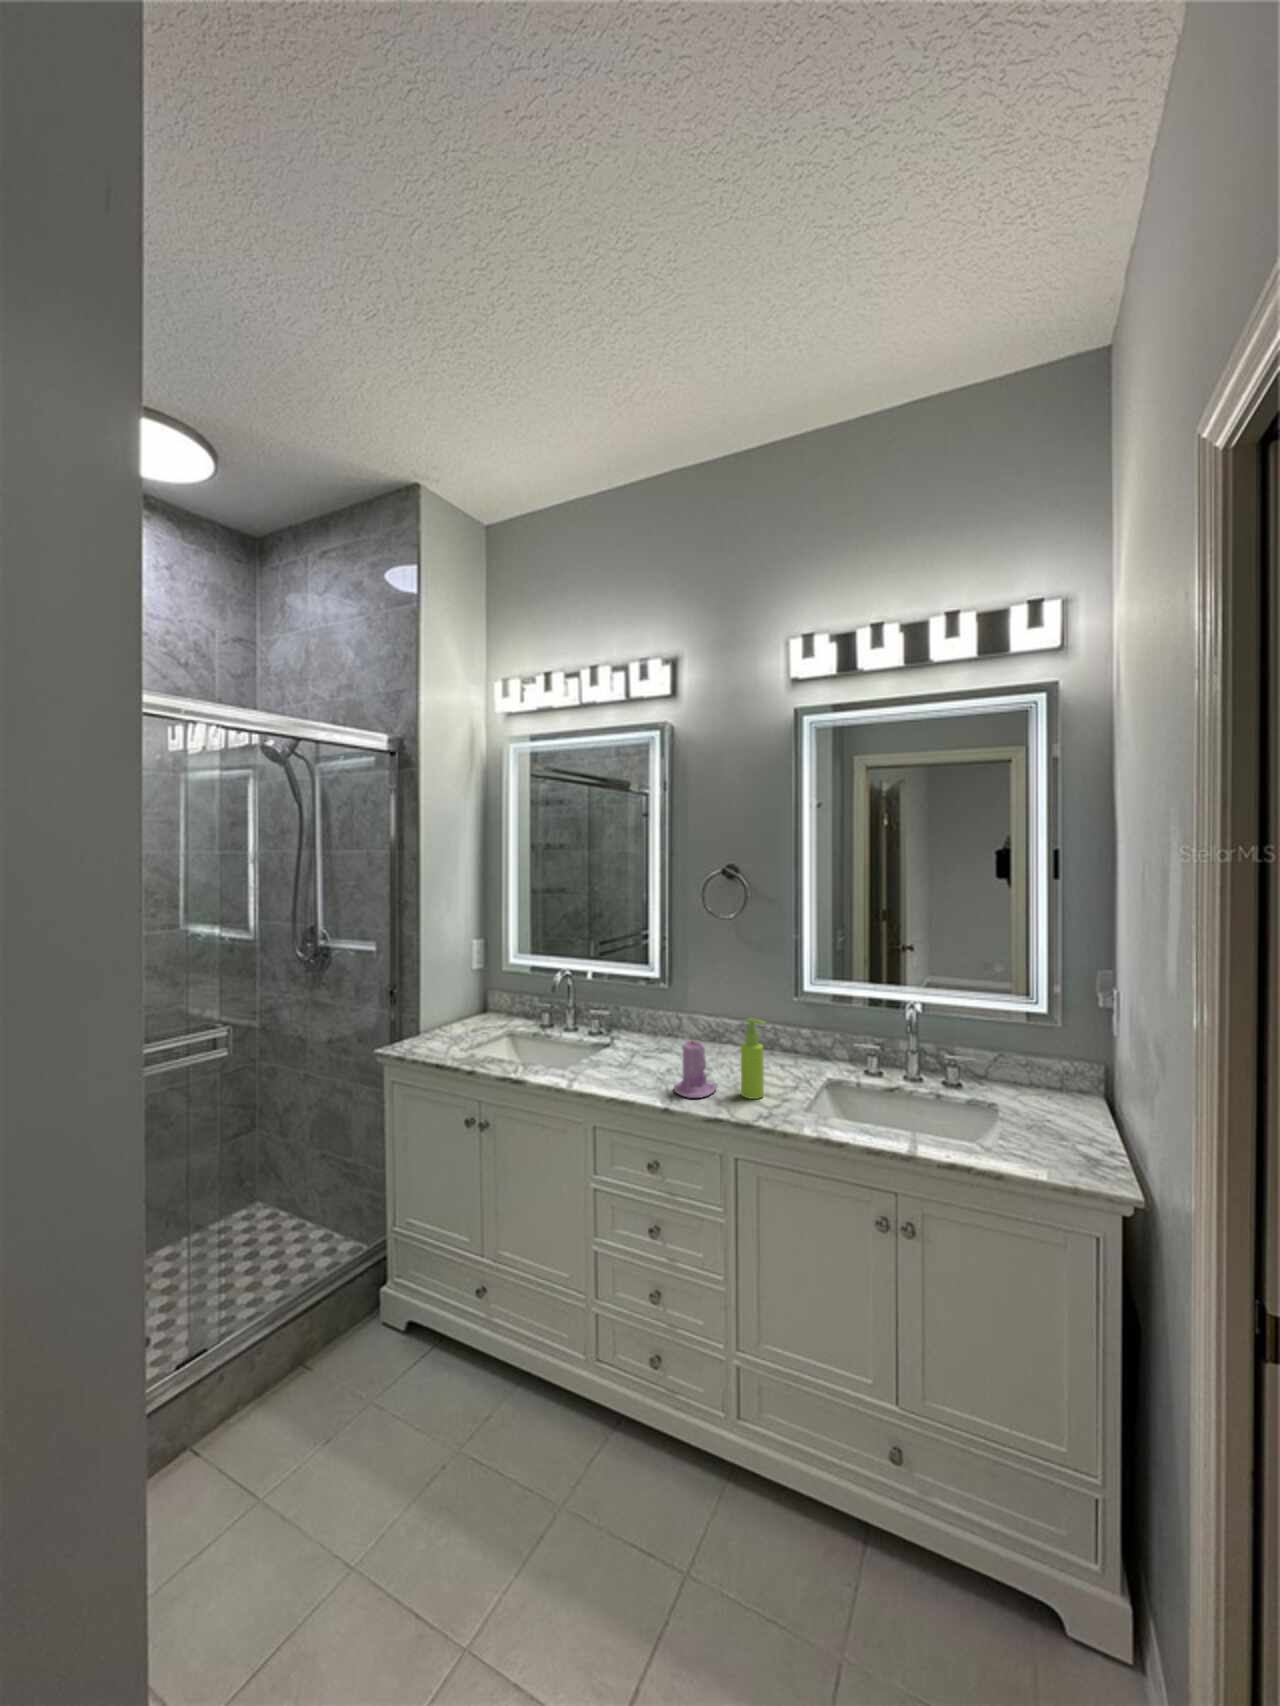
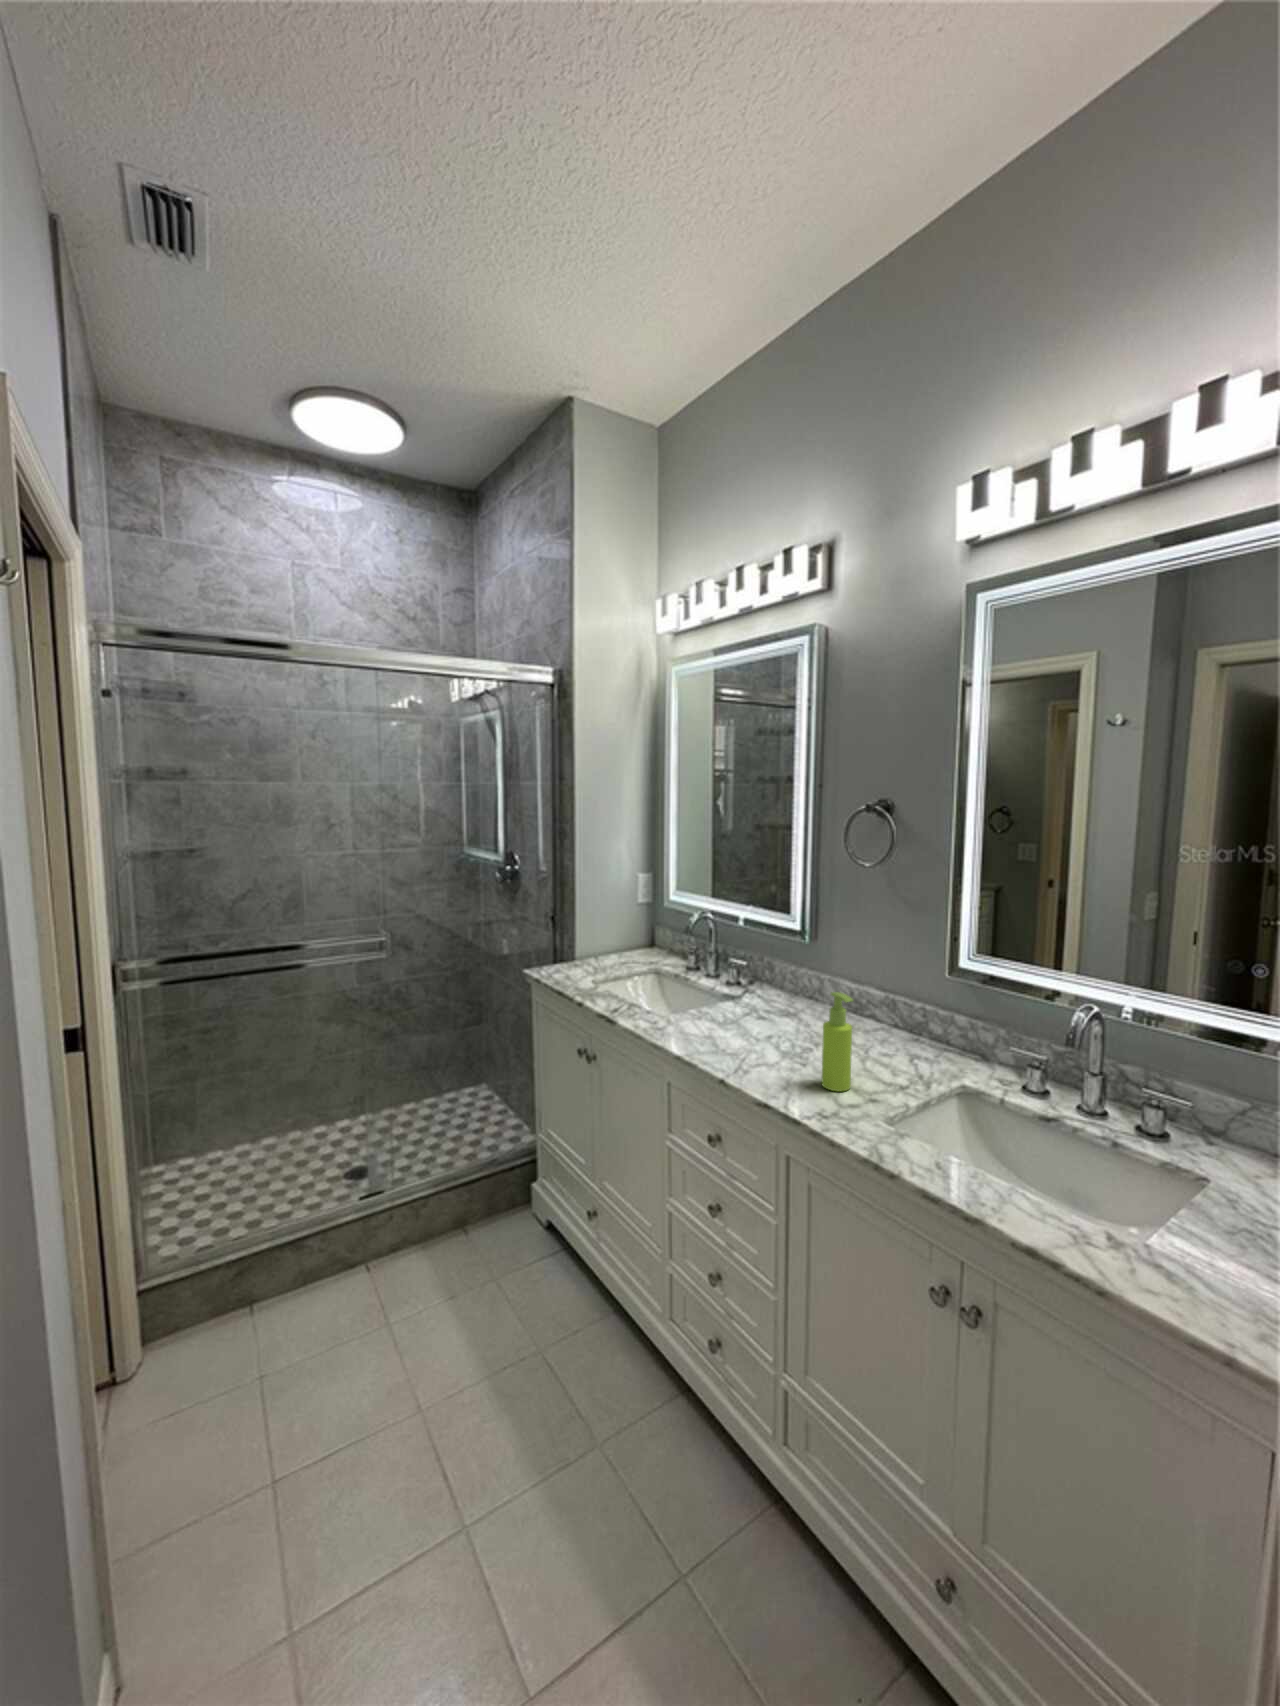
candle: present [674,1040,717,1098] -> none [747,1002,800,1076]

